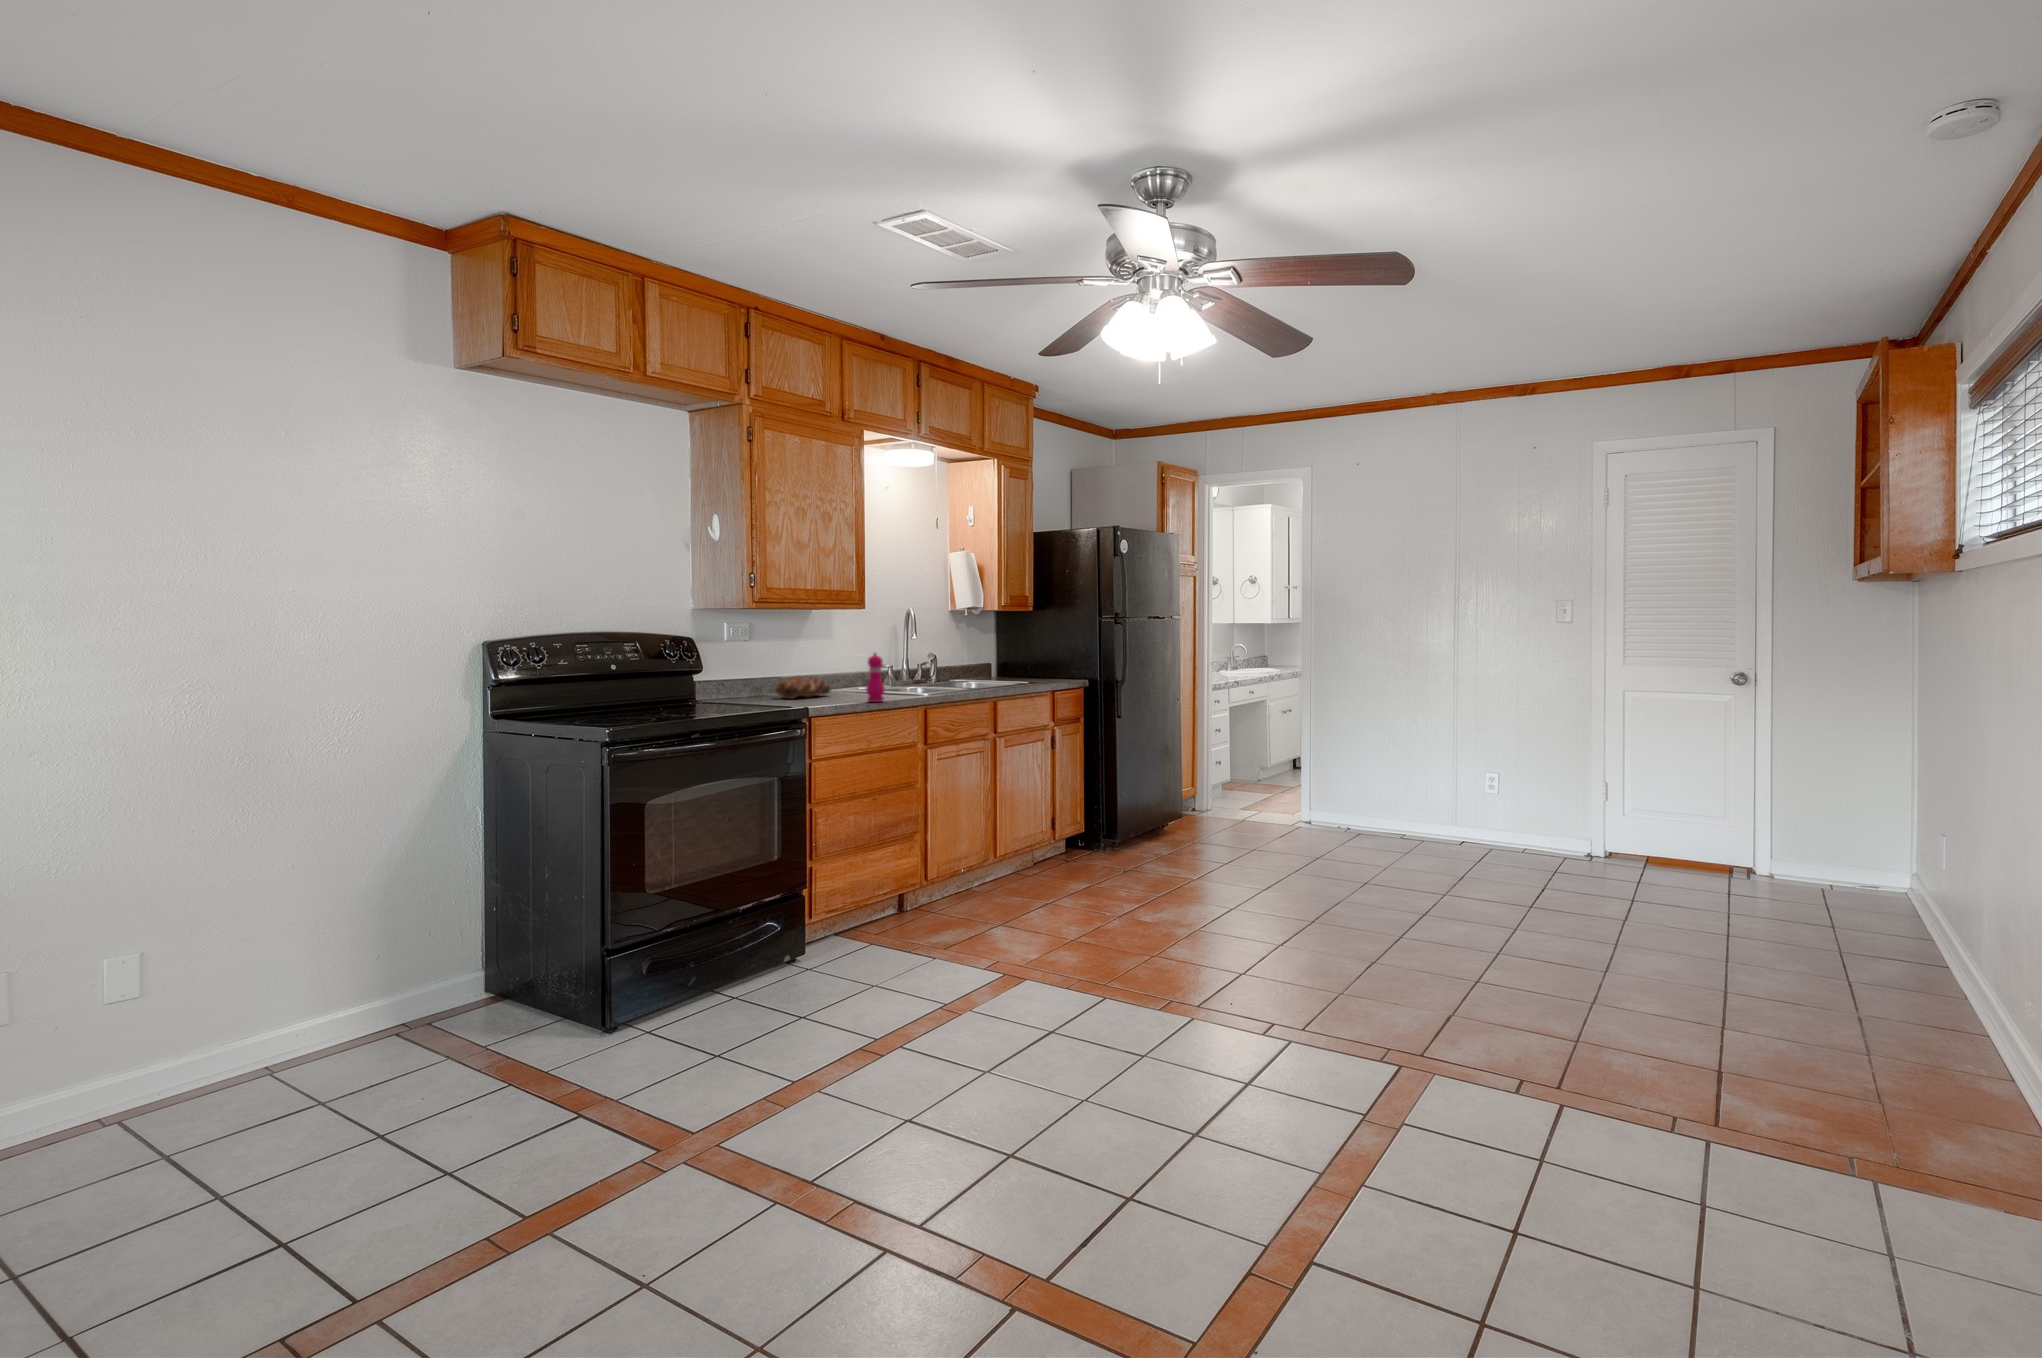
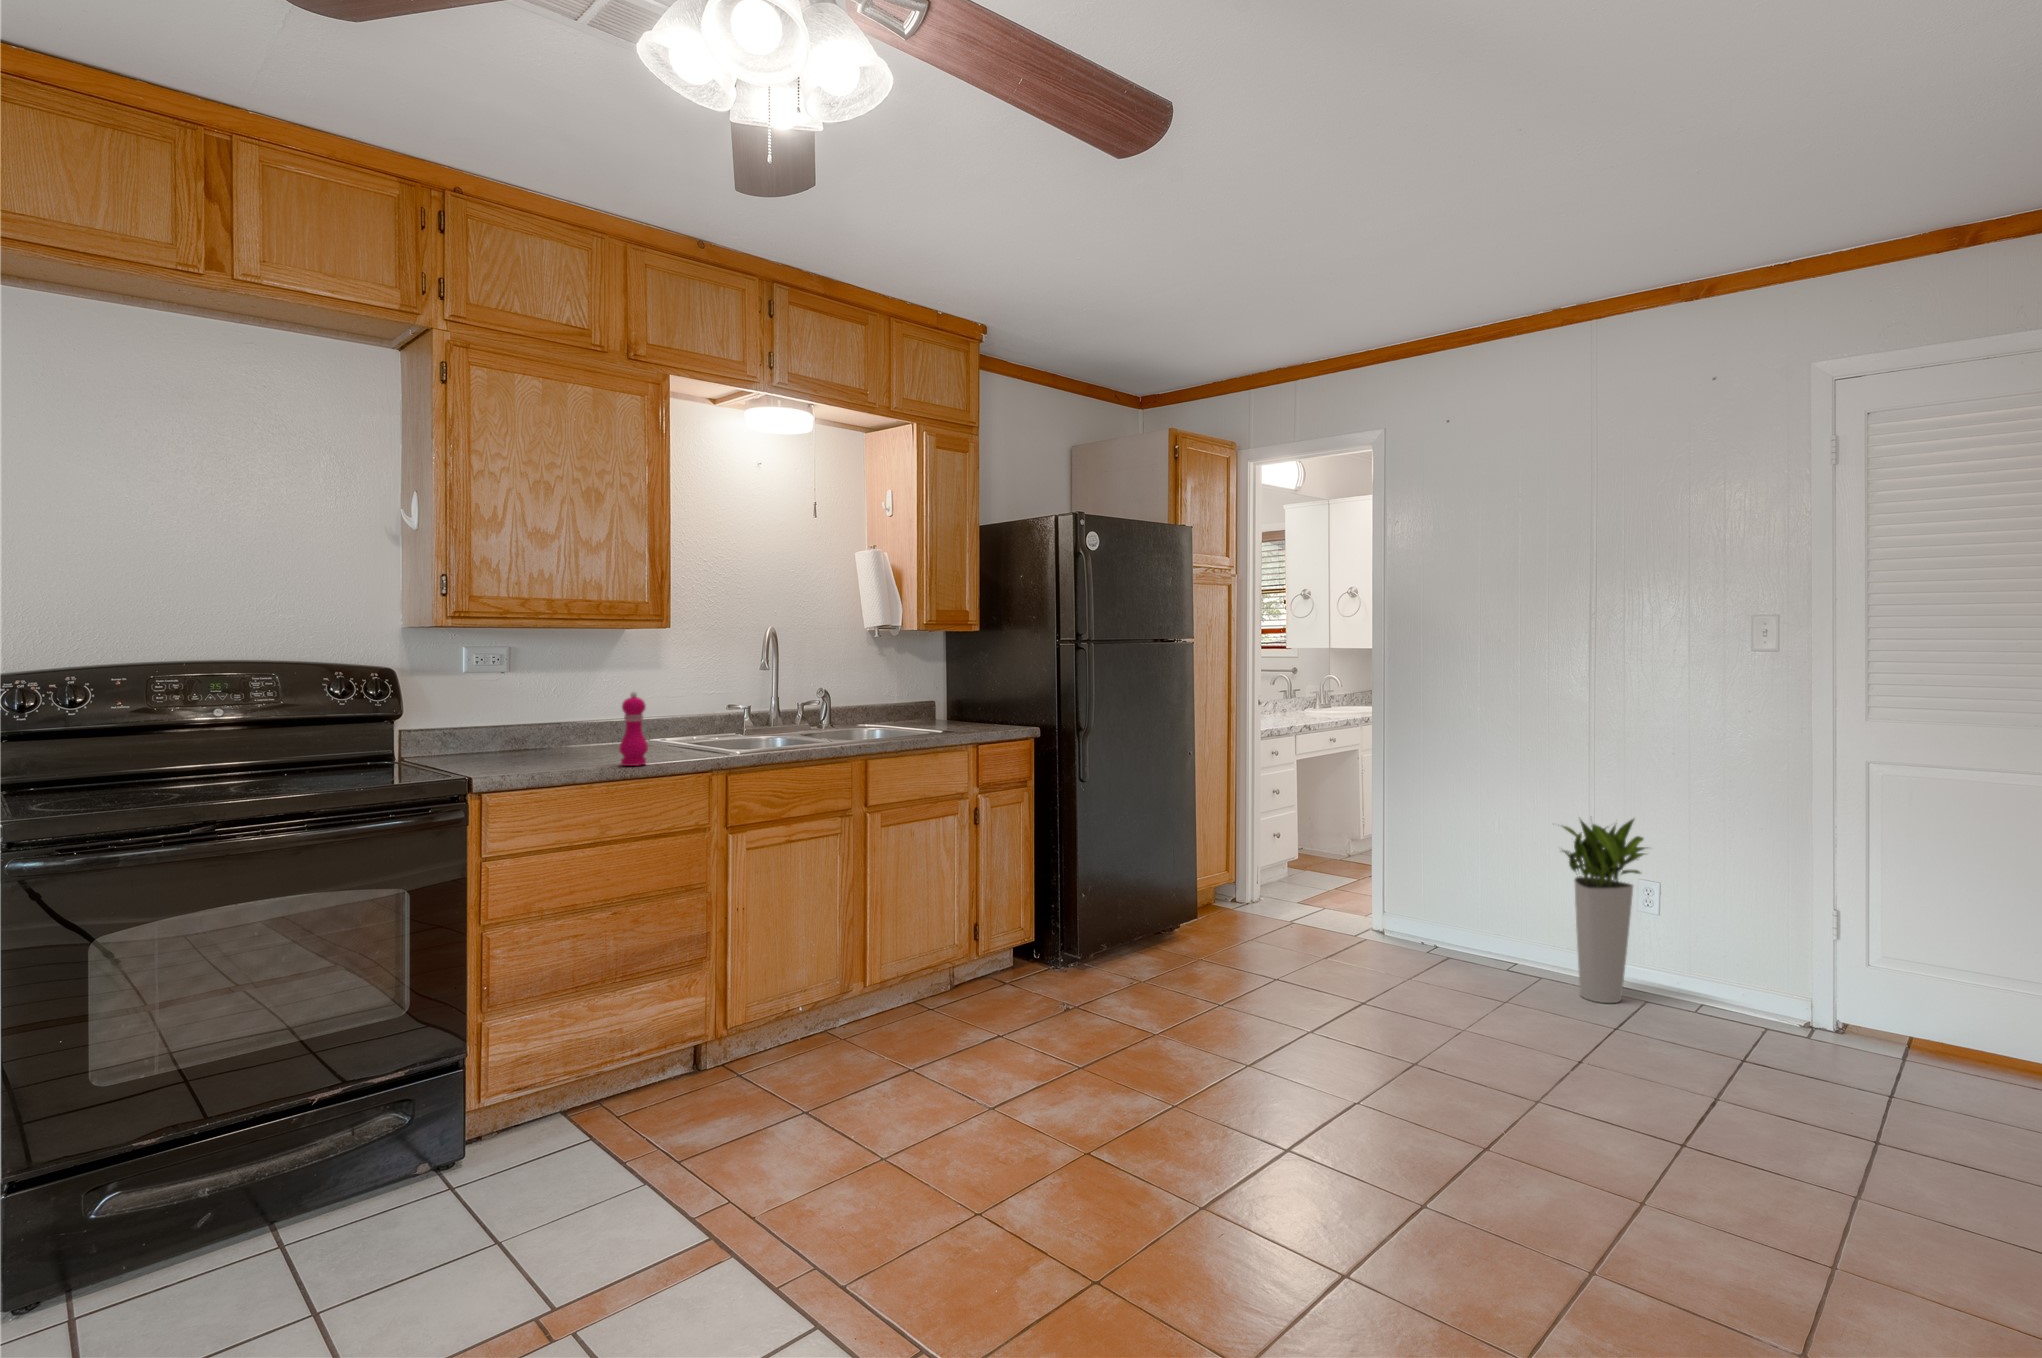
bread loaf: present [774,676,831,699] -> none [524,722,619,756]
planter: none [1432,730,1496,852] -> present [1562,819,1646,1003]

